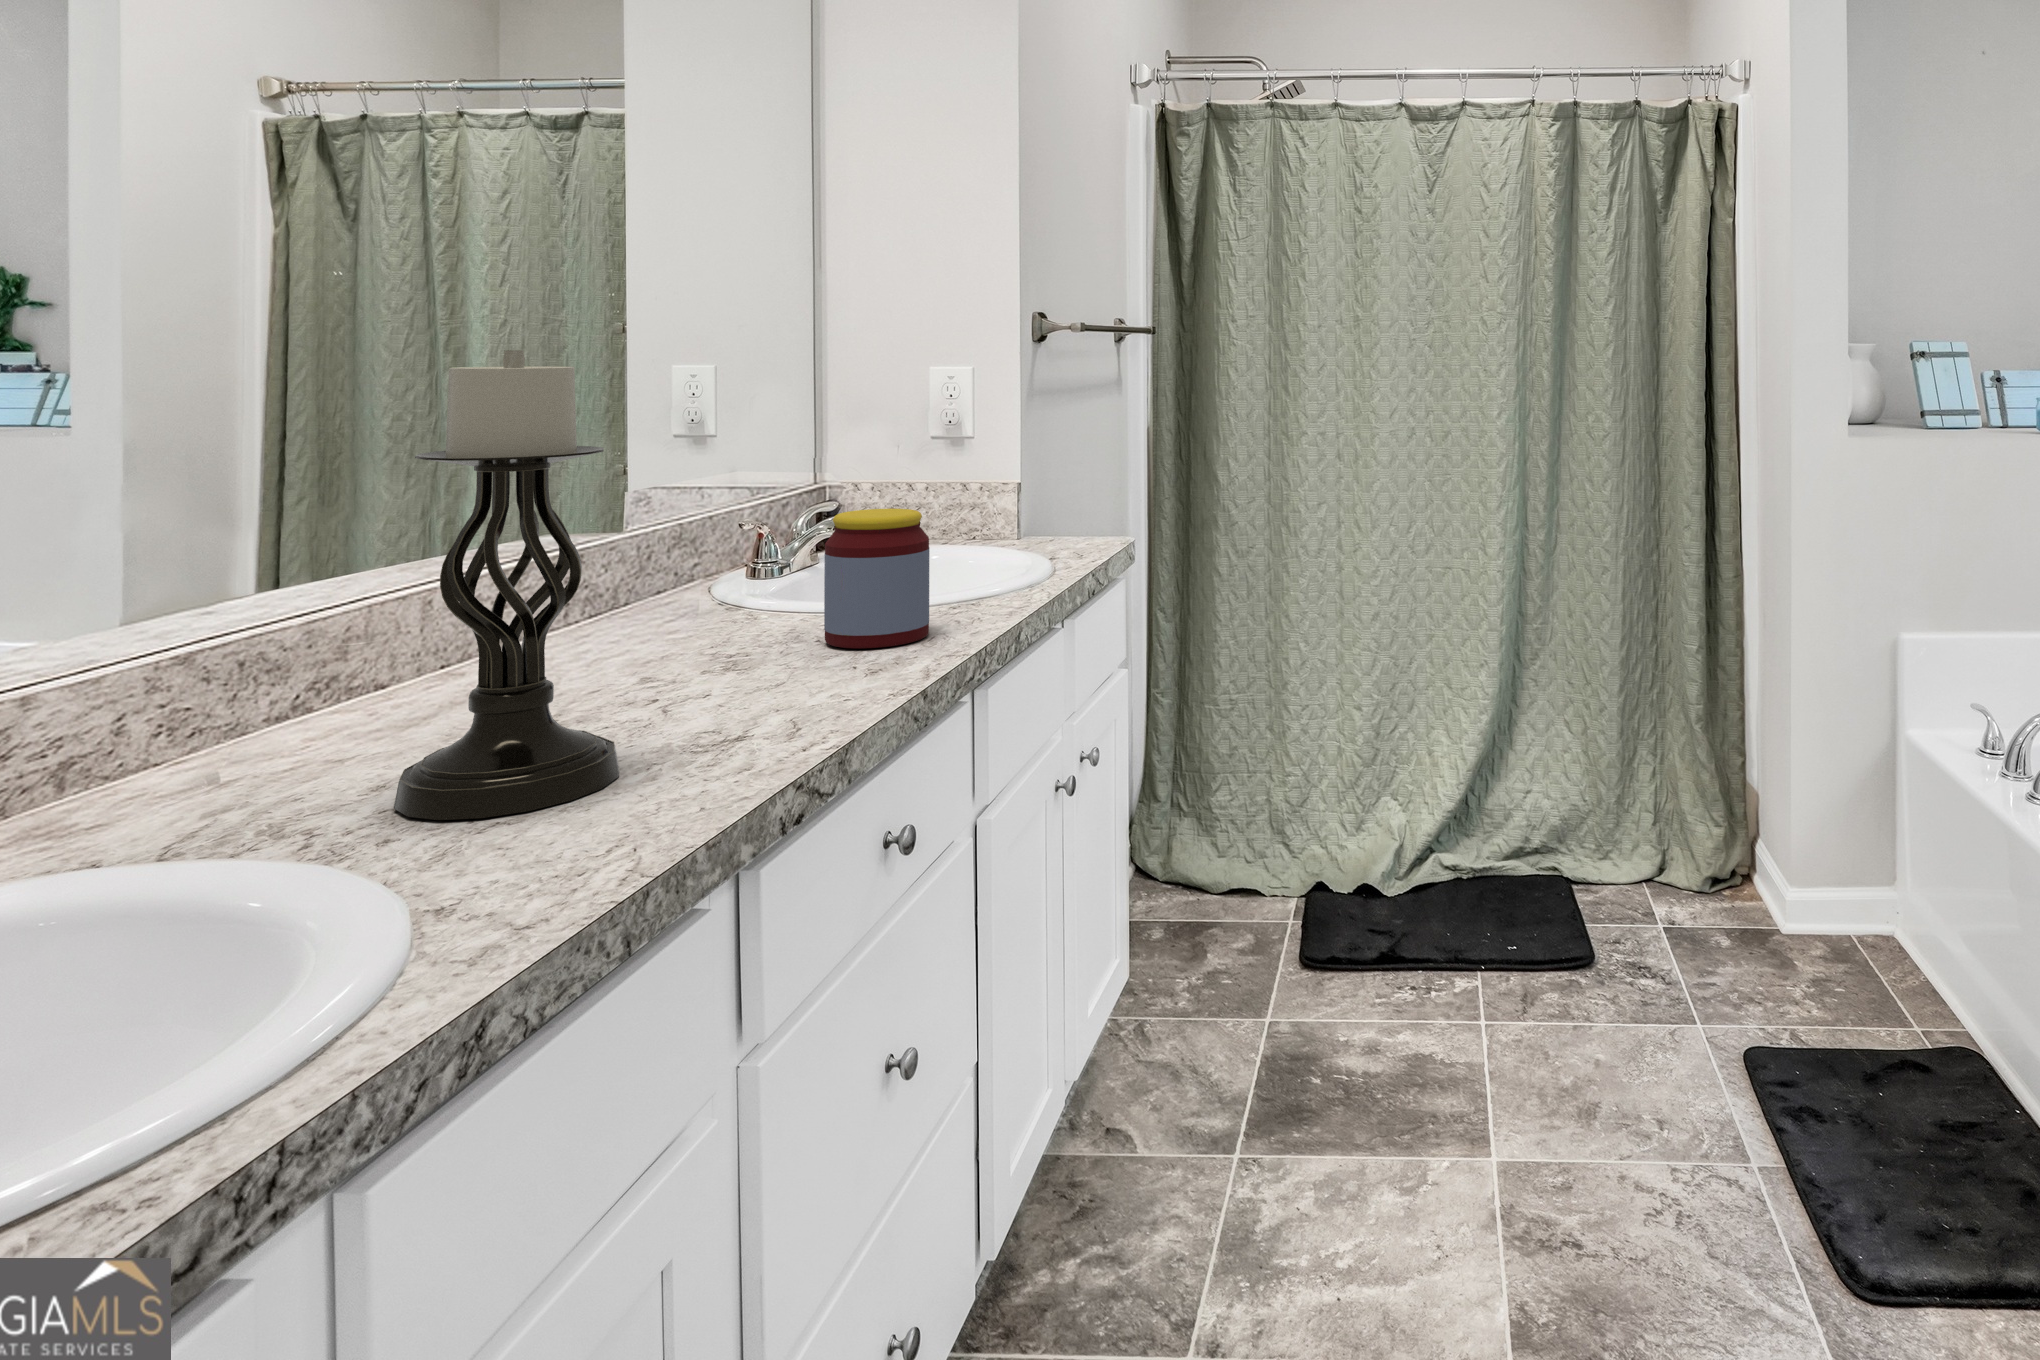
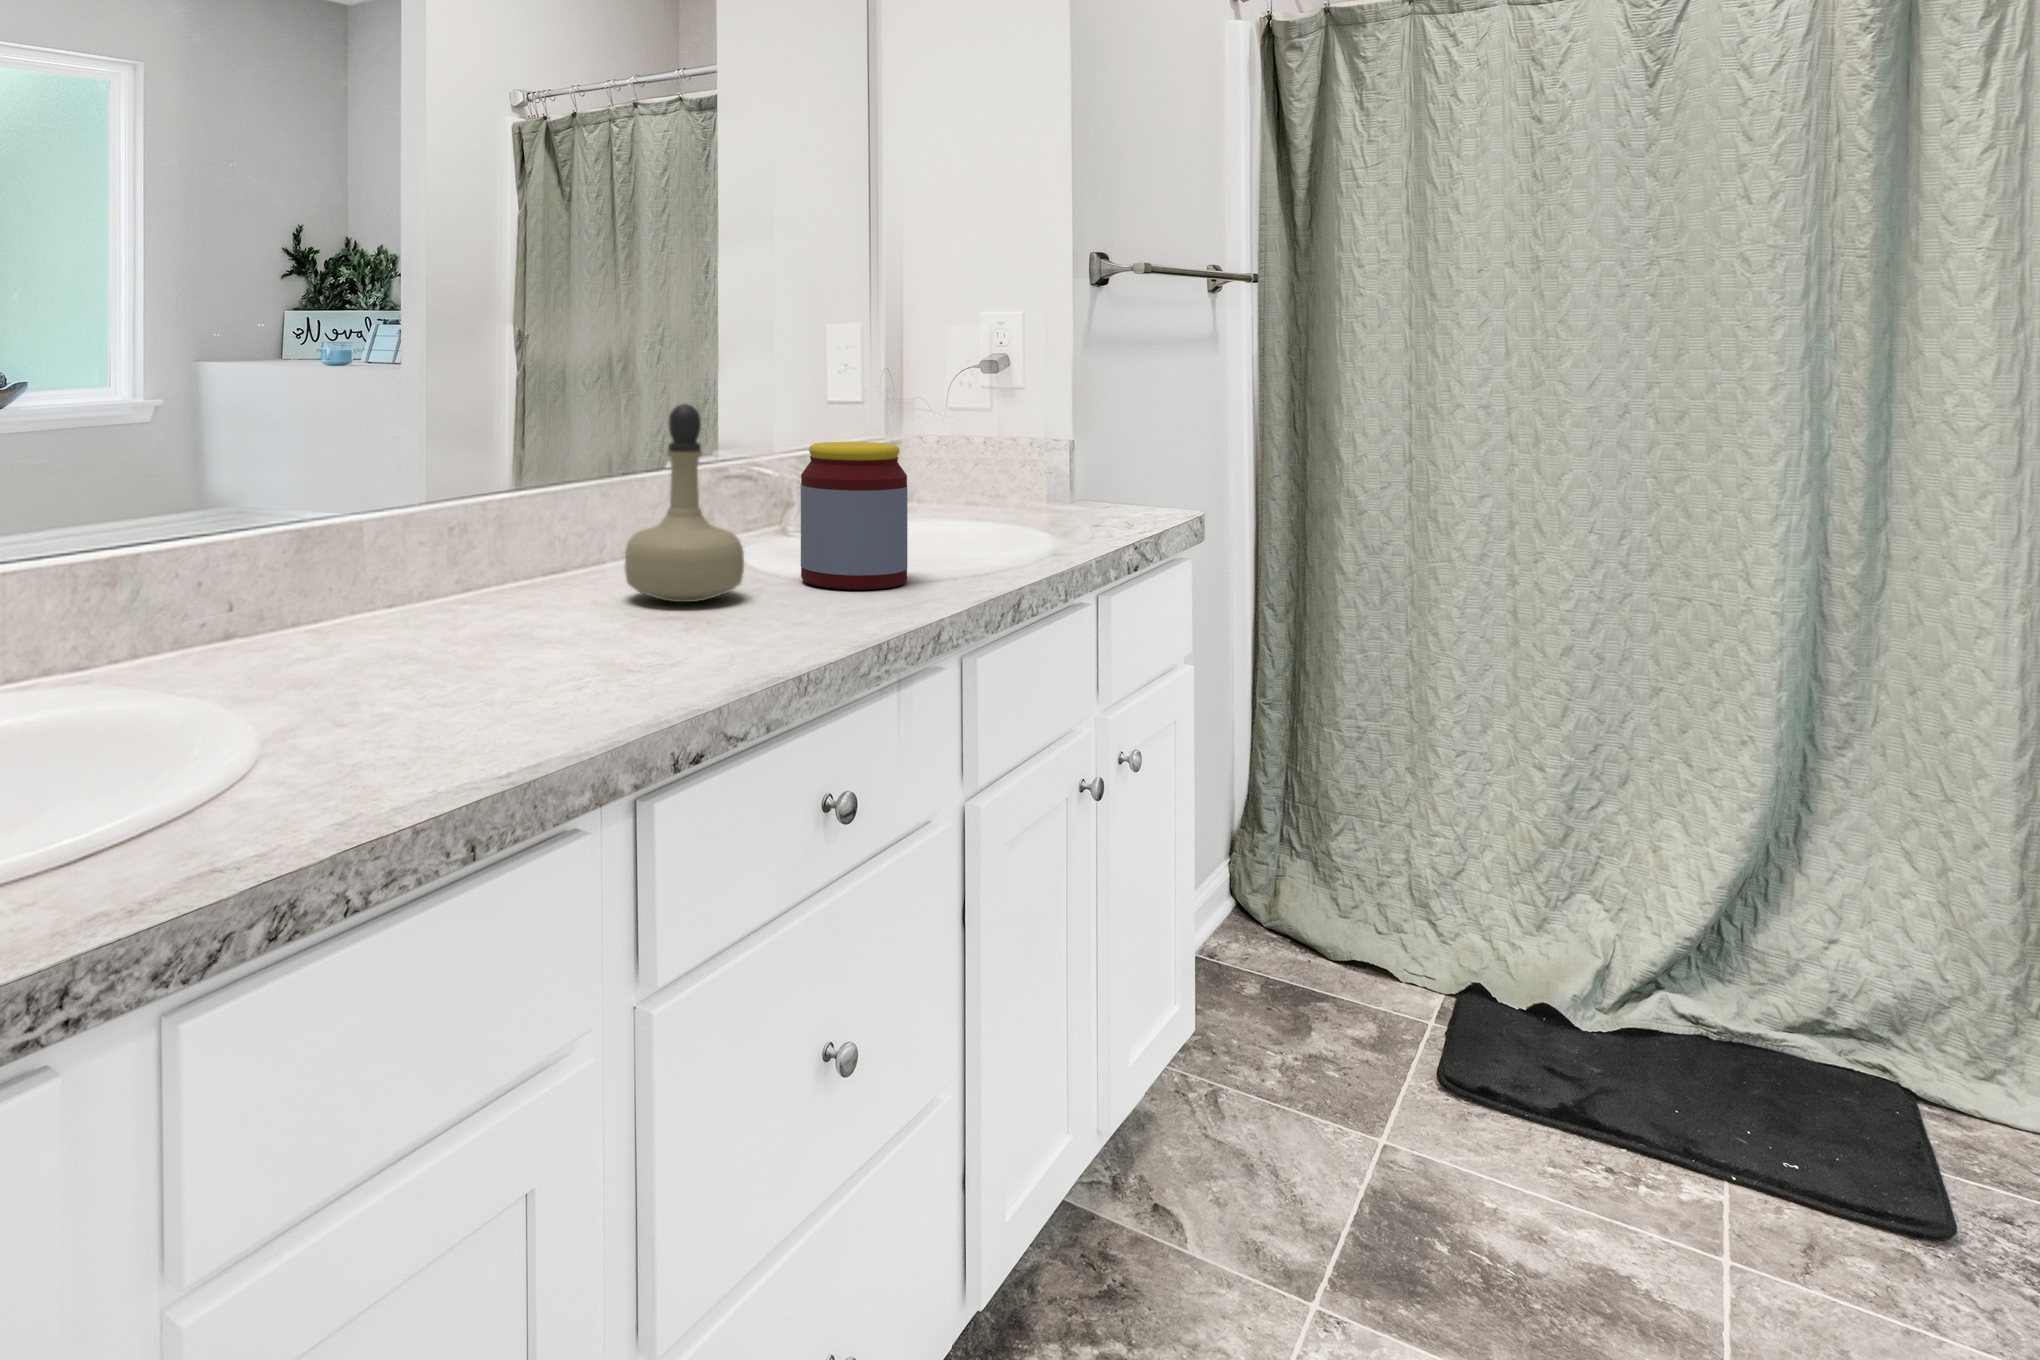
candle holder: present [394,350,619,820] -> none [334,233,523,688]
perfume bottle: none [655,489,786,684] -> present [625,404,744,602]

